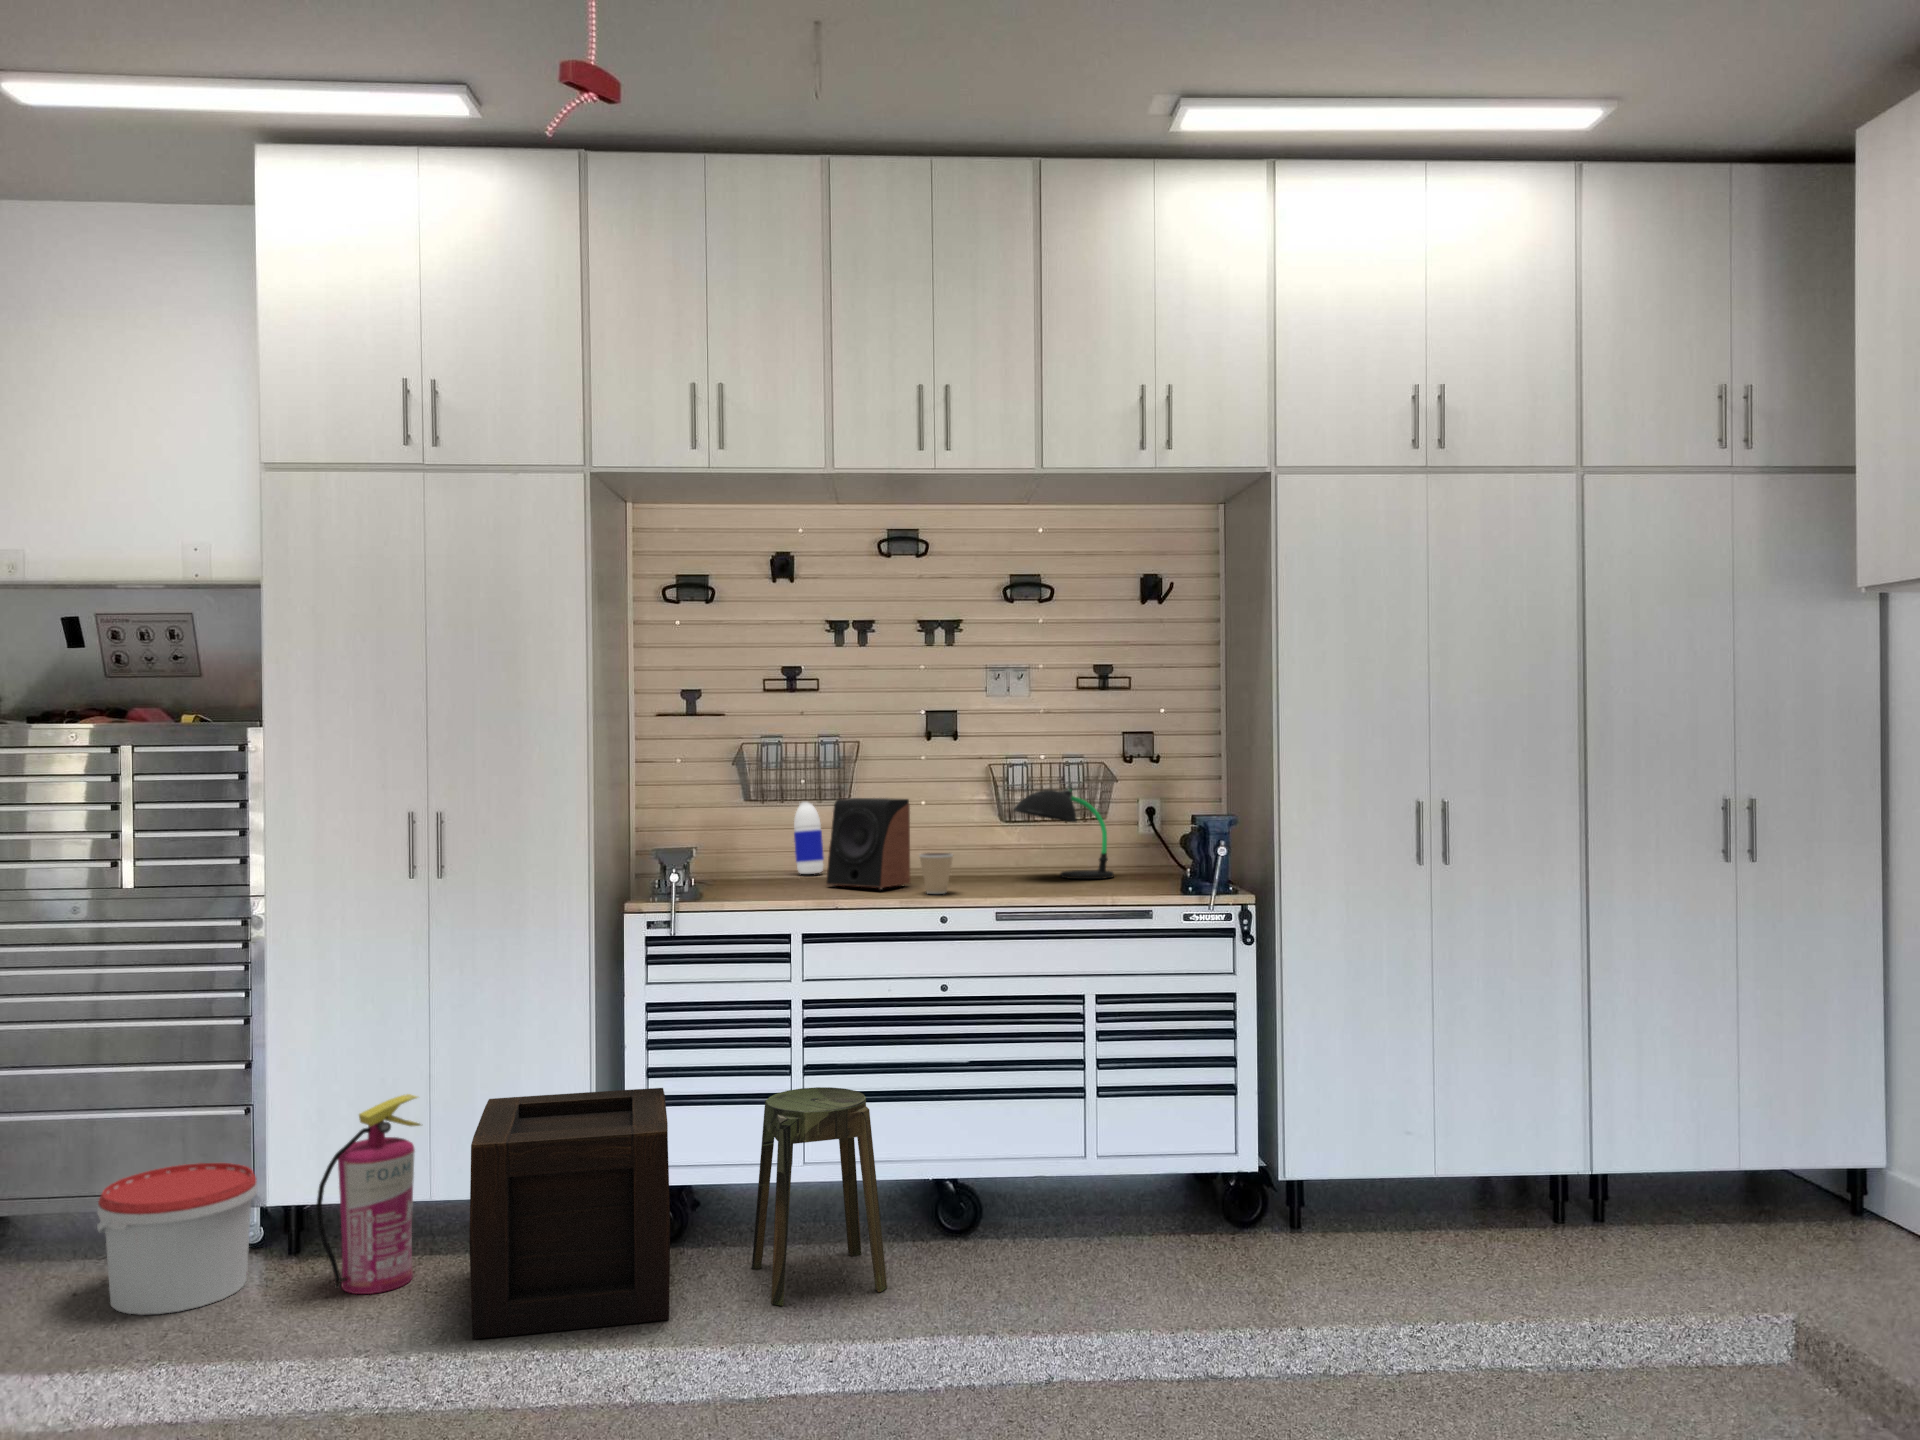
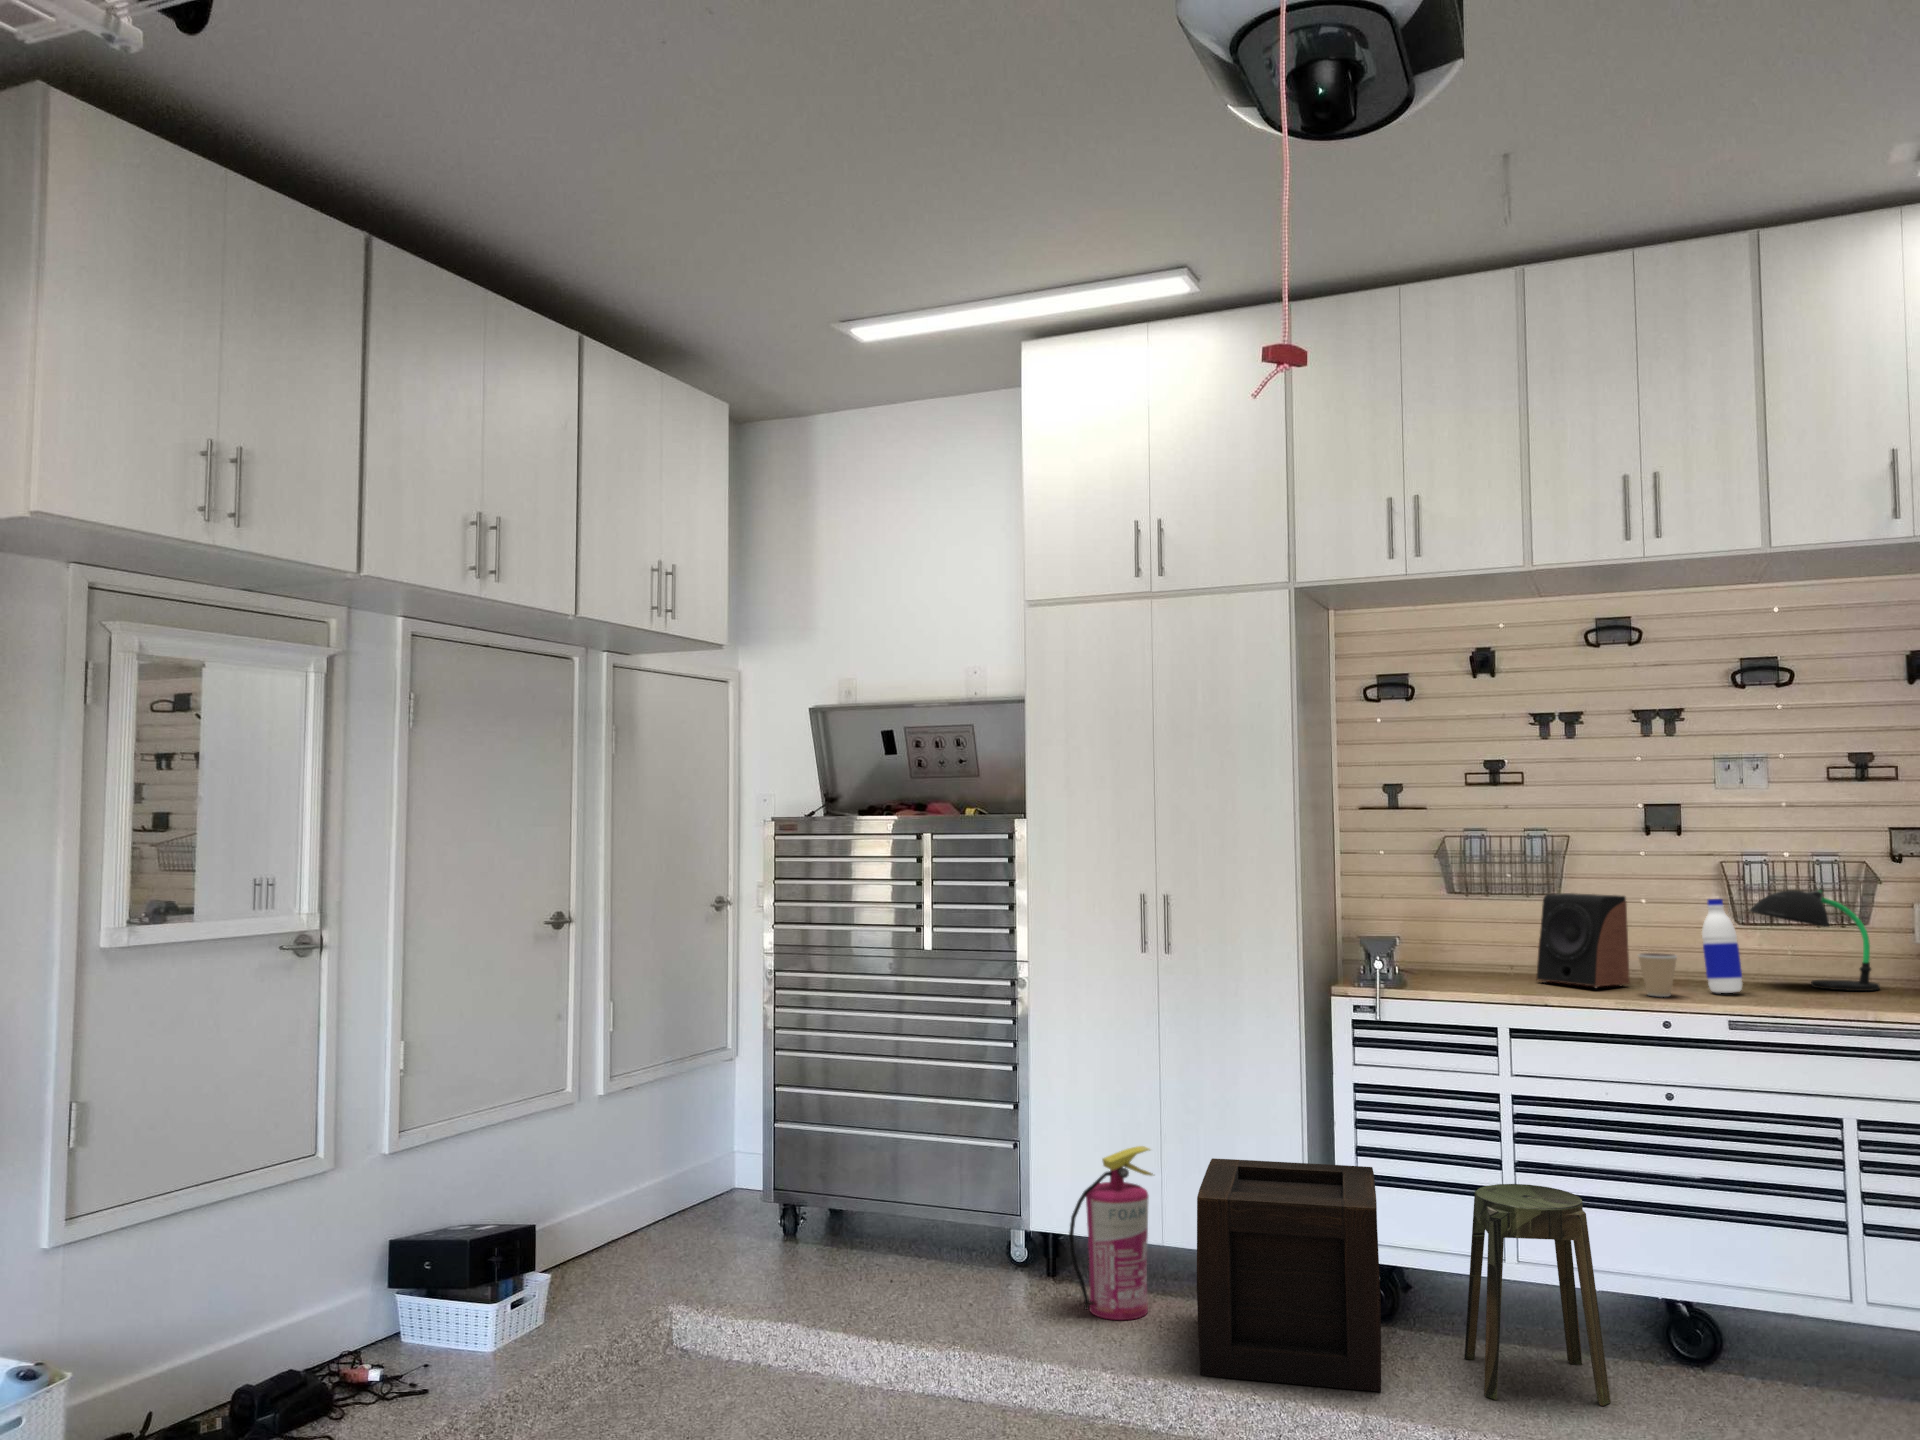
water bottle: present [794,802,824,874] -> present [1702,899,1742,993]
bucket: present [97,1163,257,1315] -> none [905,1185,1022,1307]

